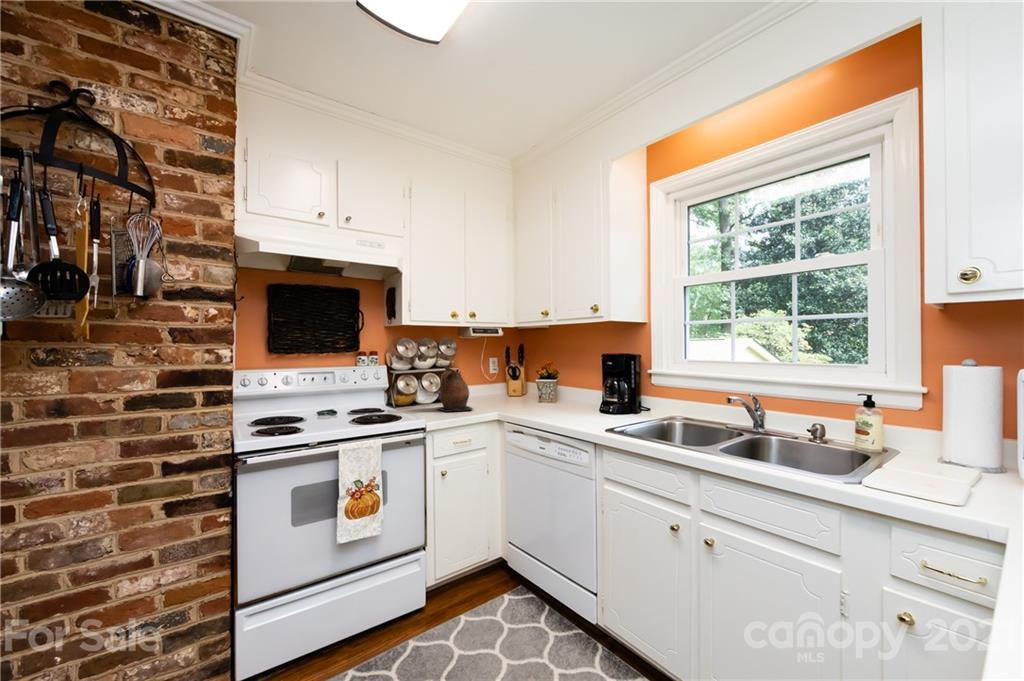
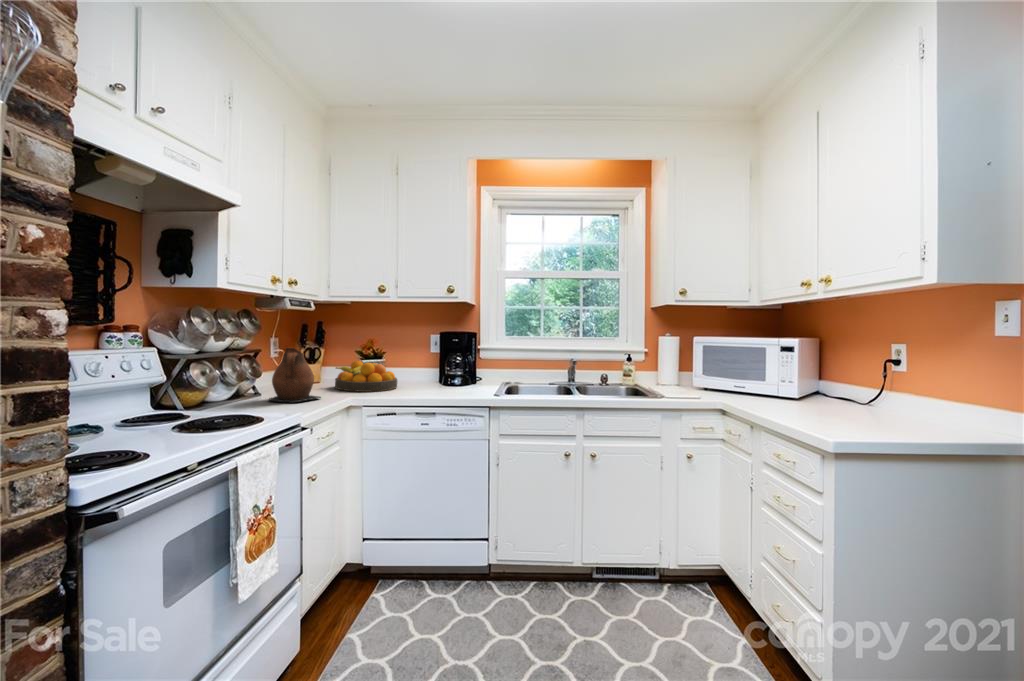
fruit bowl: none [507,379,562,409] -> present [335,360,397,392]

